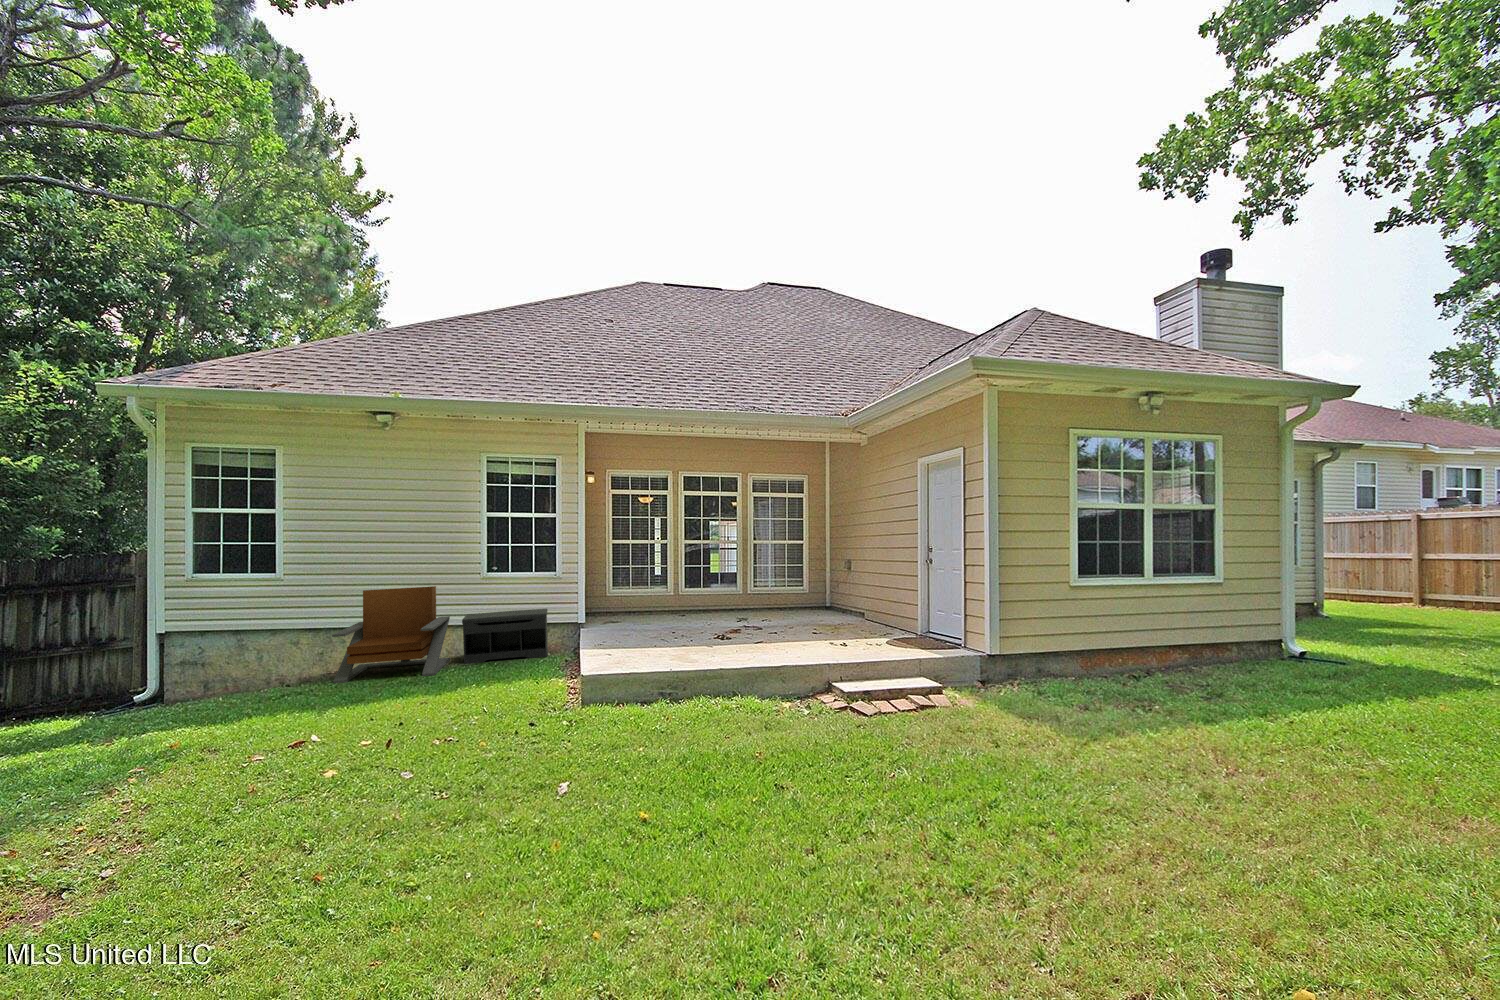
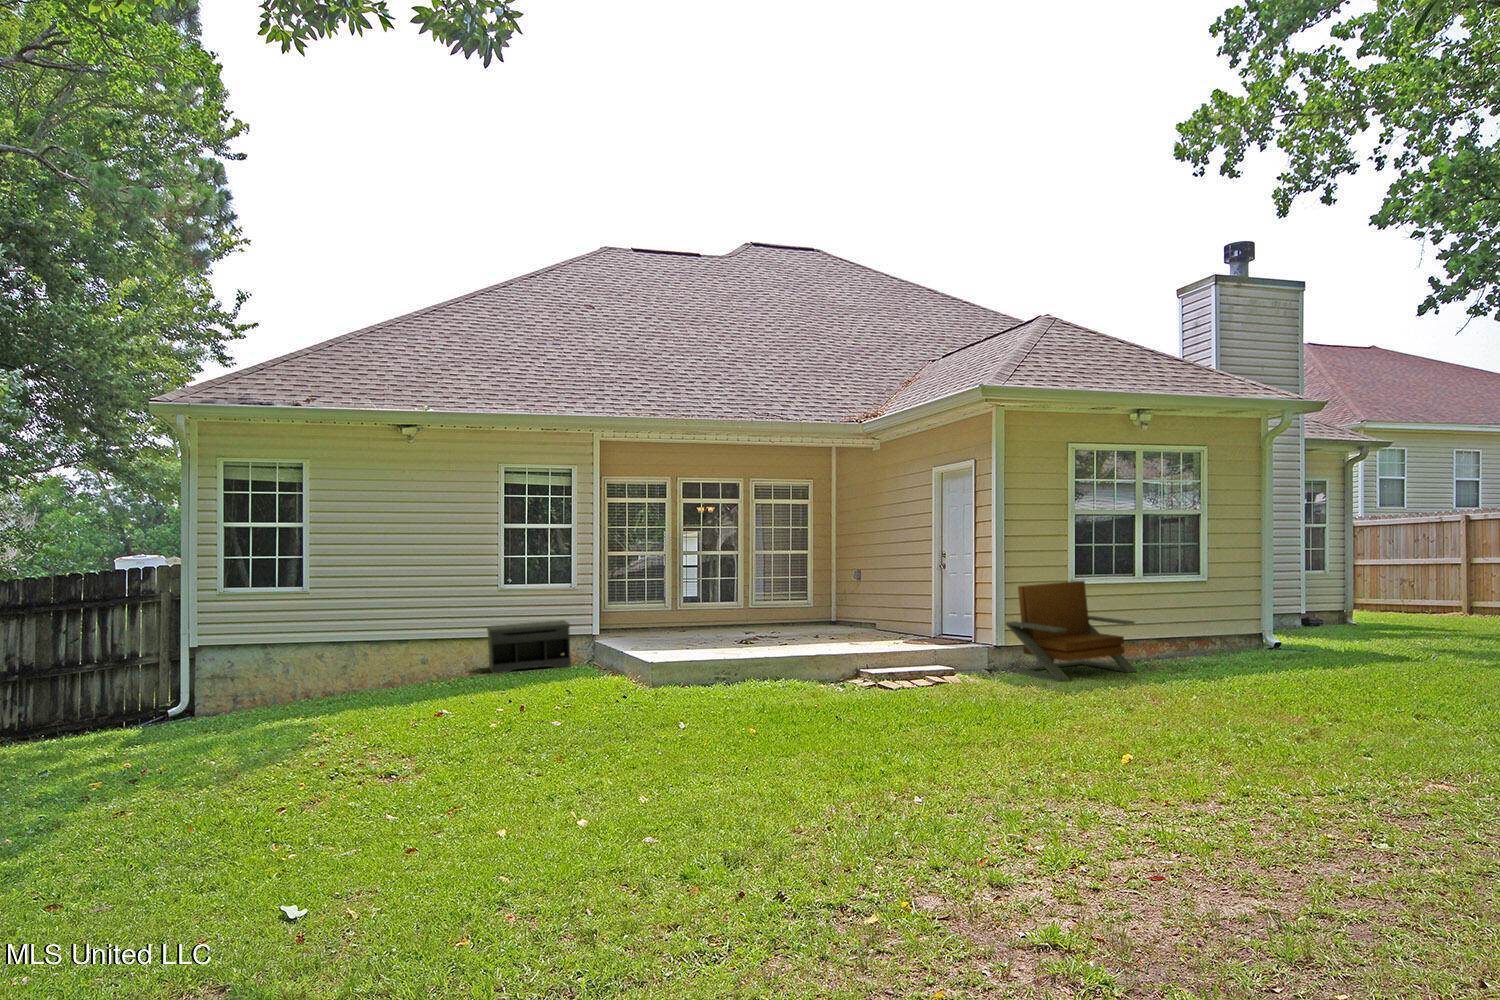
lounge chair: present [332,586,450,683] -> present [1006,581,1137,682]

